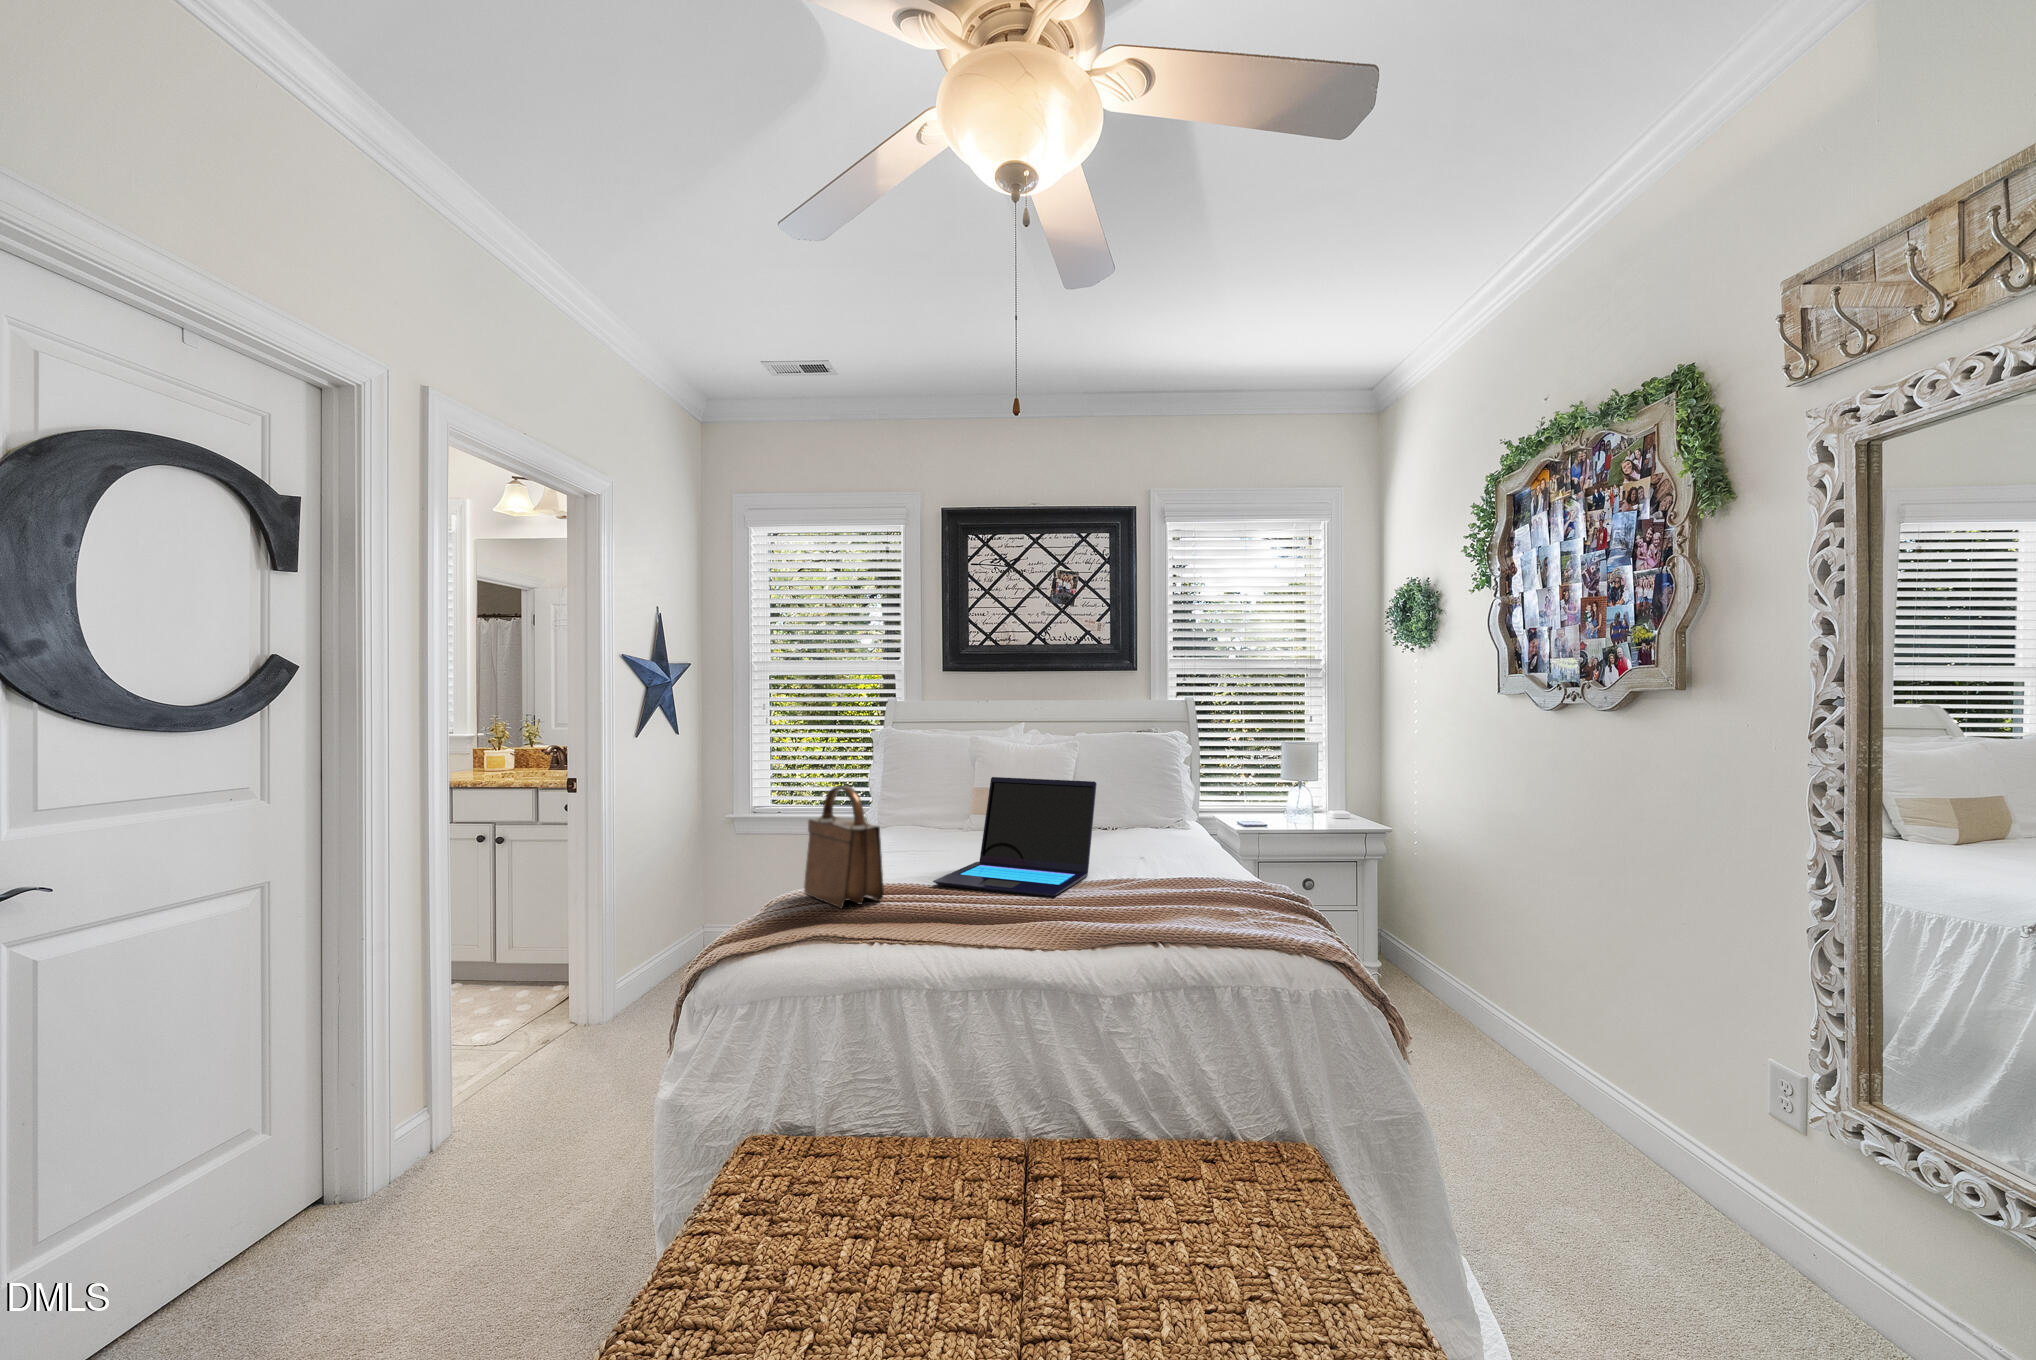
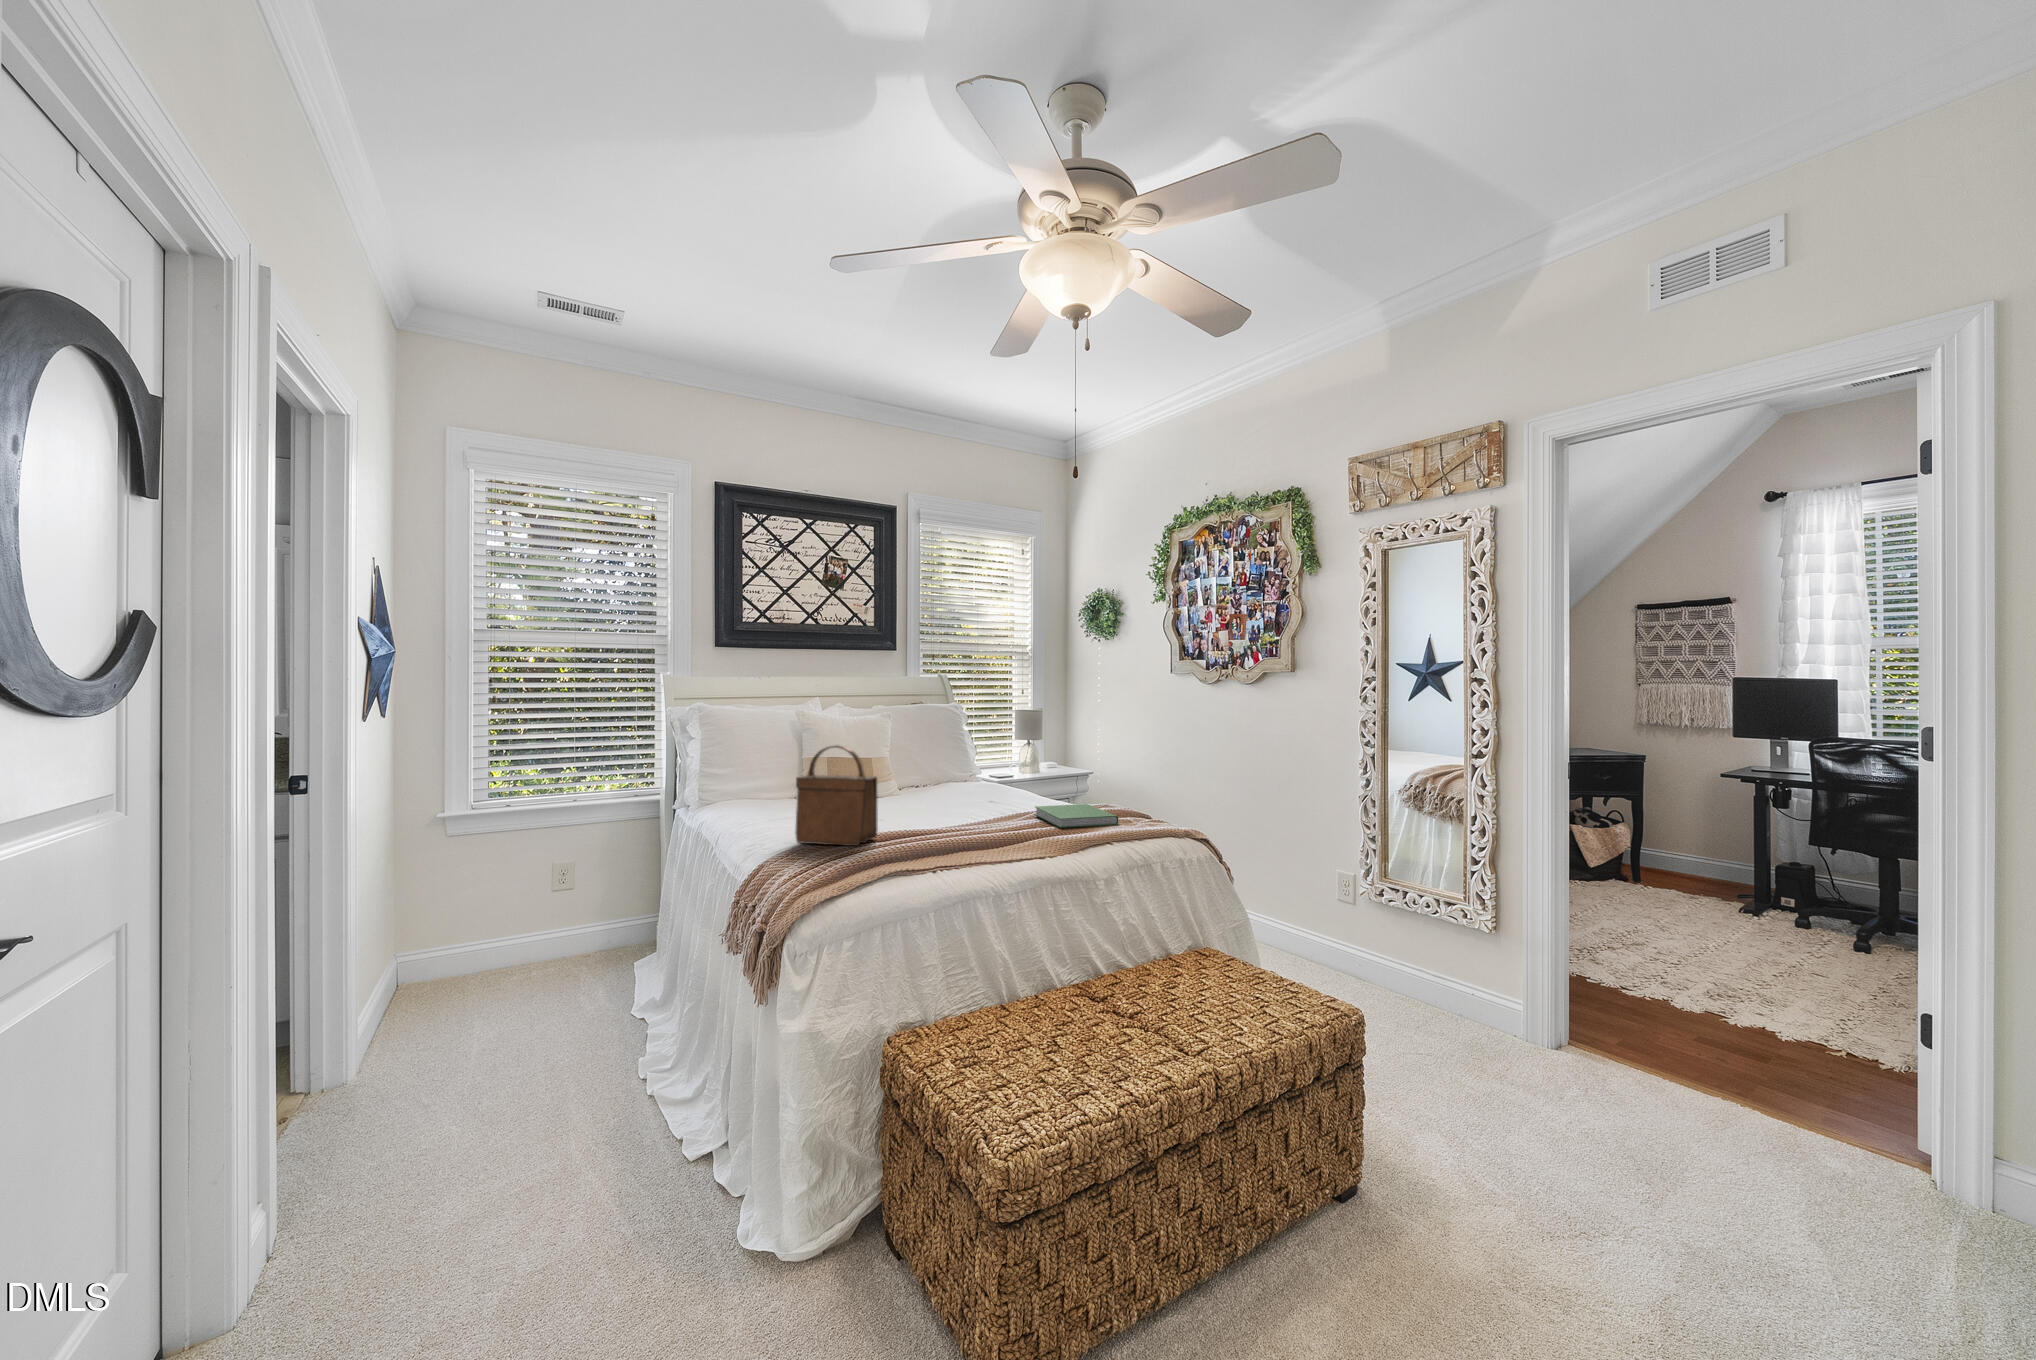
laptop: present [933,777,1097,897] -> none [885,739,995,827]
hardcover book: none [1102,881,1204,930] -> present [1035,804,1118,828]

